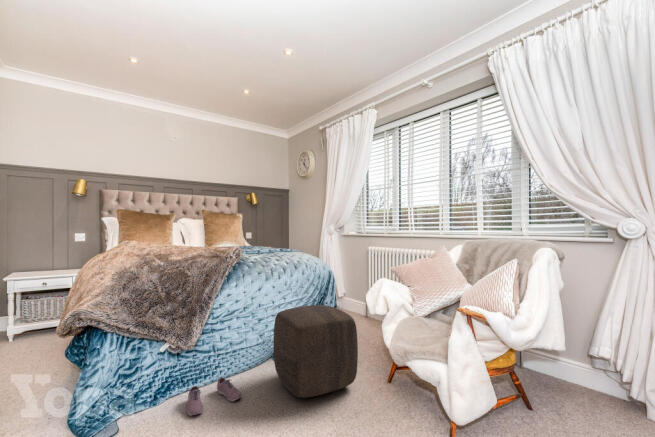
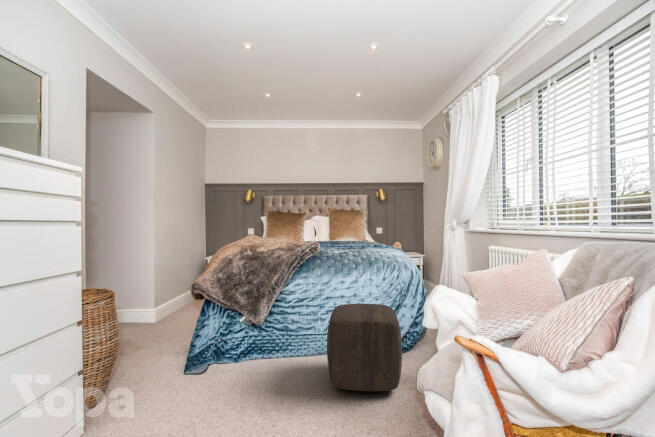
shoe: present [187,378,241,416] -> none [255,354,299,376]

